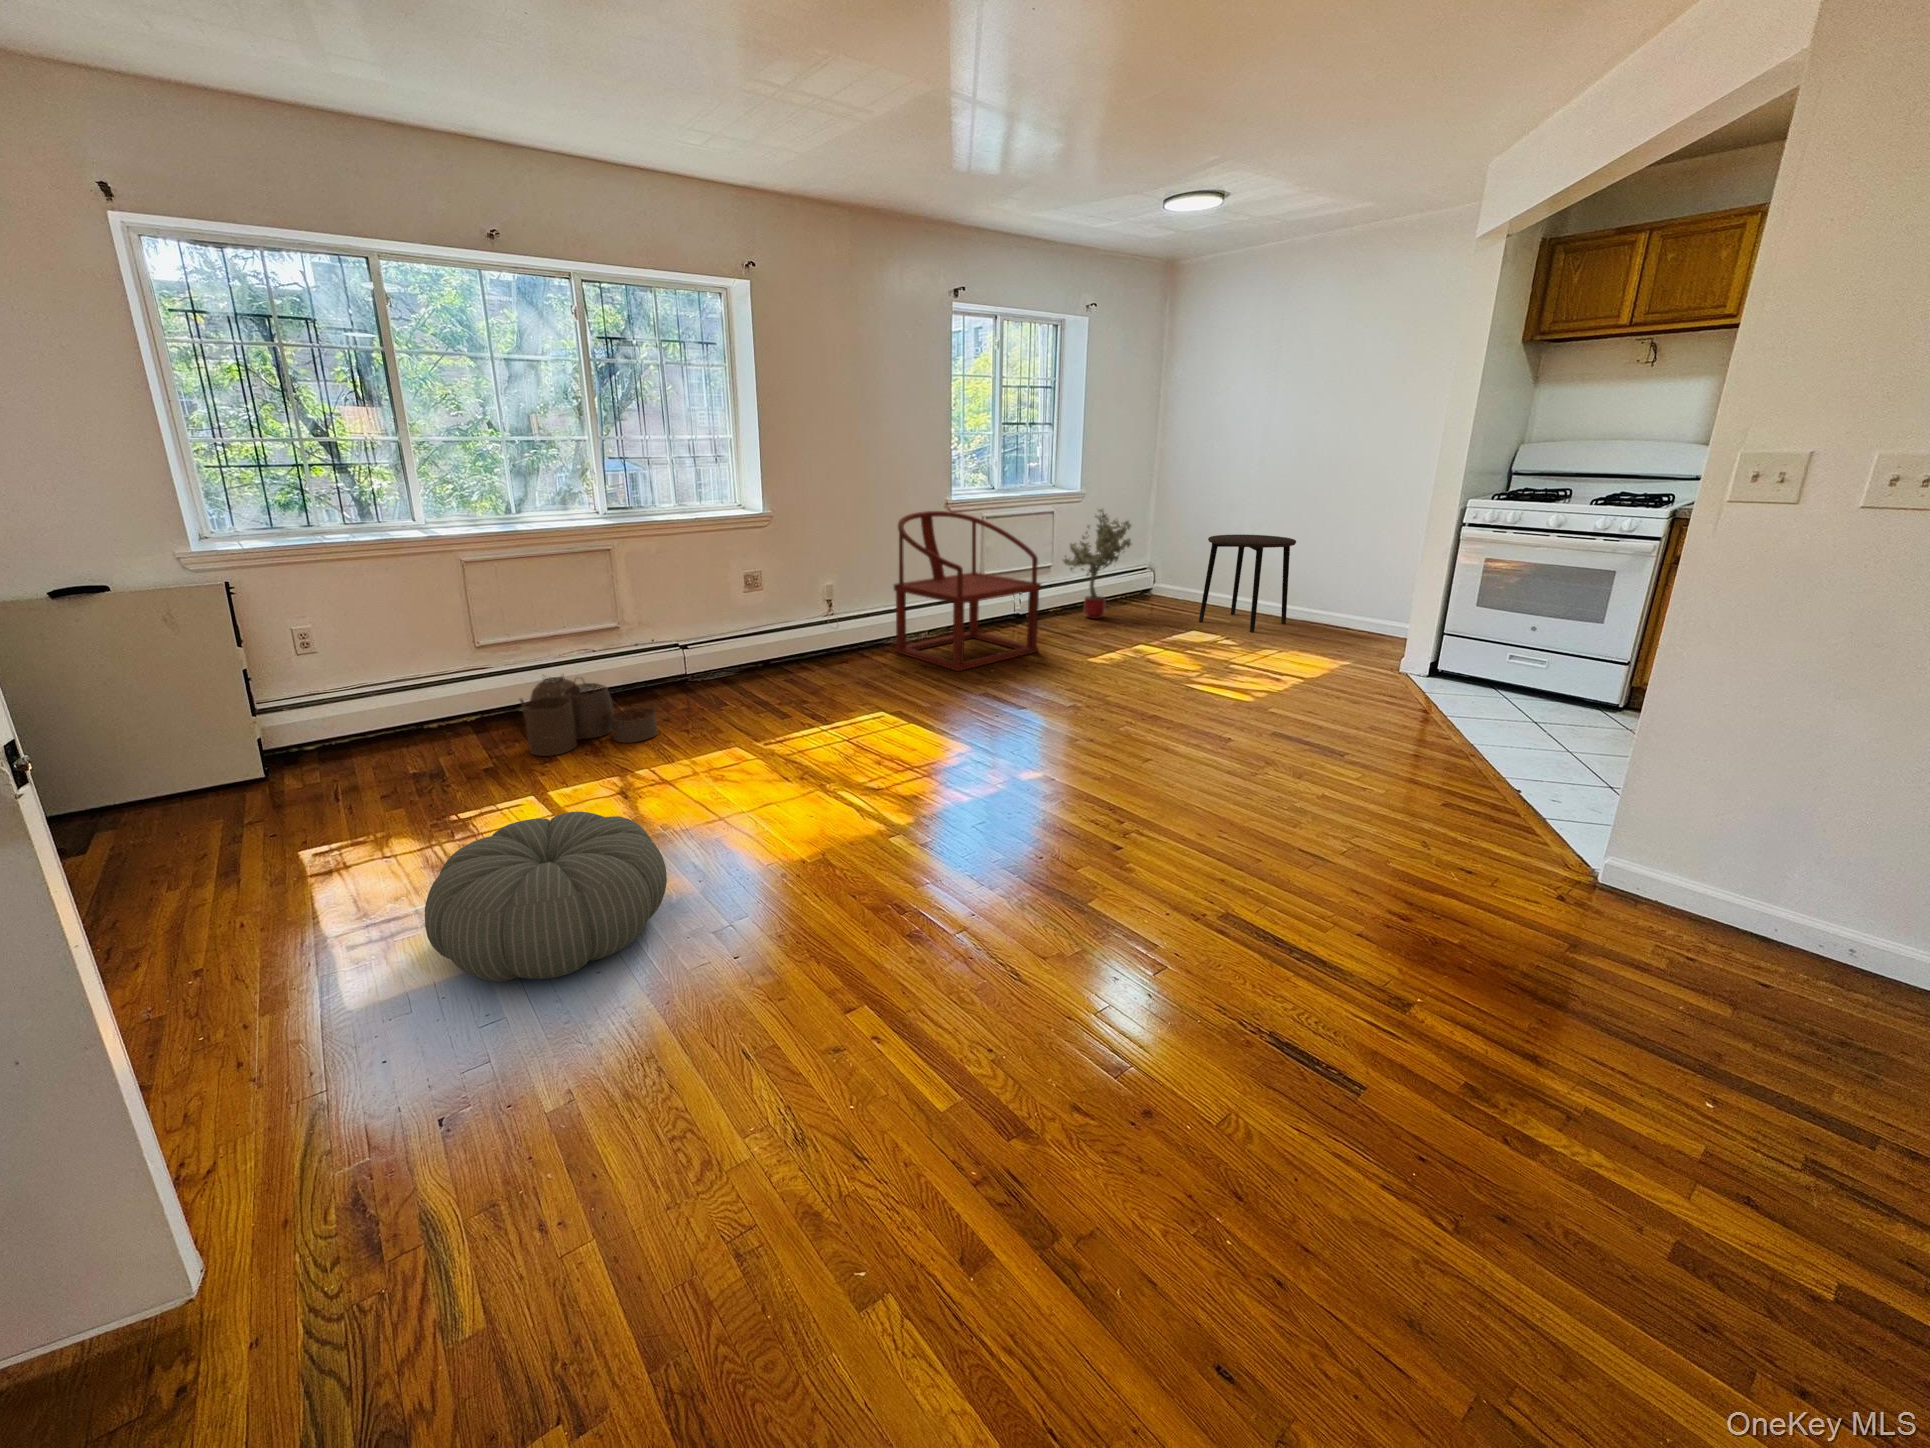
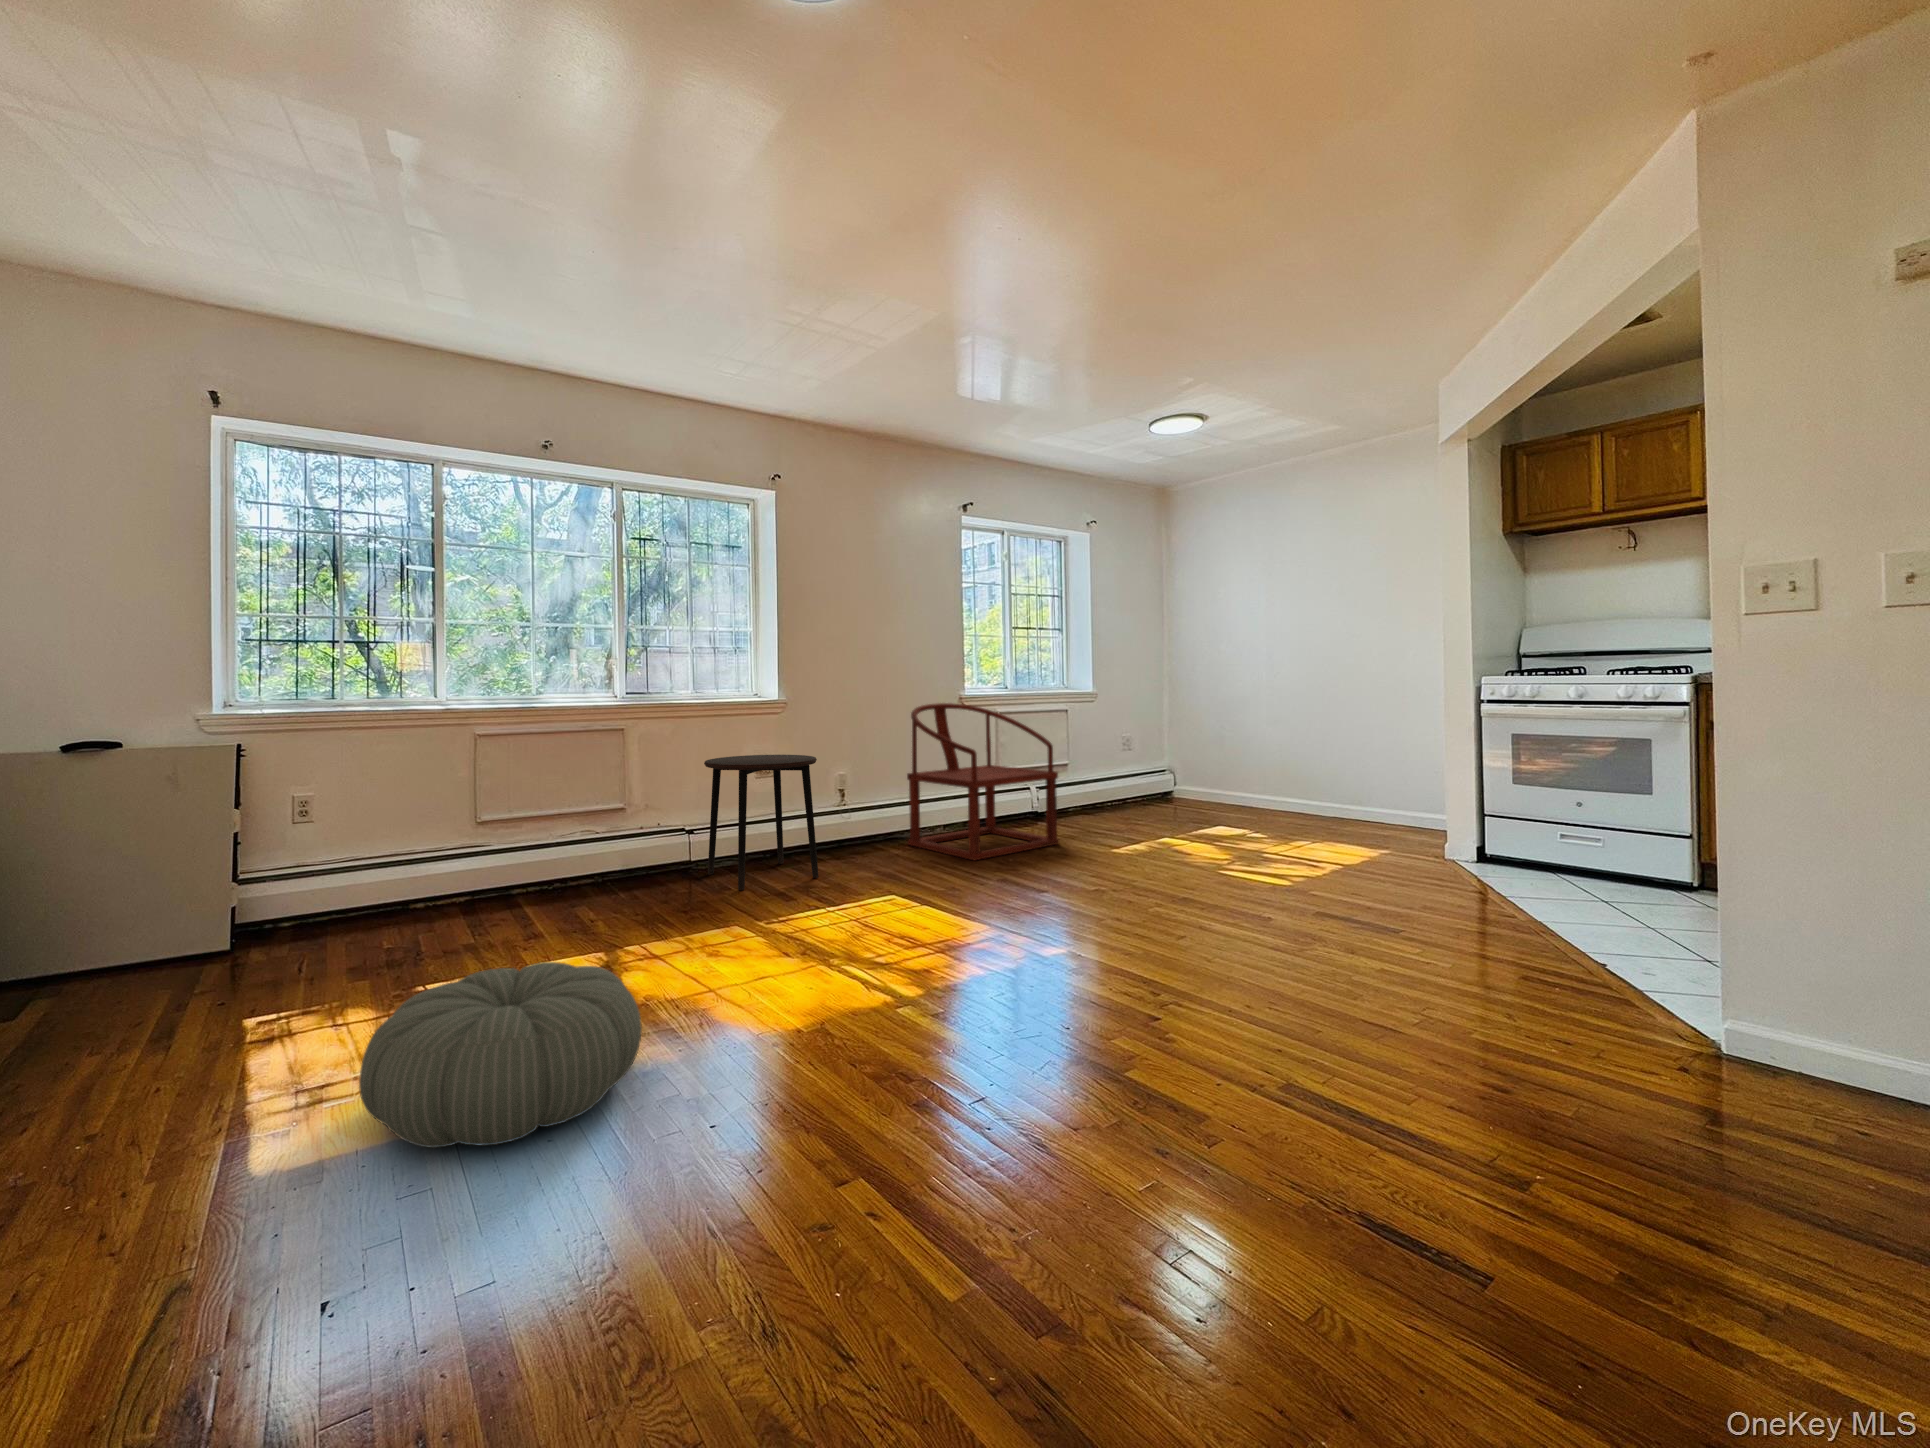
potted tree: present [1063,509,1131,619] -> none [1078,705,1149,817]
side table: present [1199,534,1296,632] -> present [704,755,819,890]
woven basket: present [520,674,658,756] -> none [511,851,653,933]

